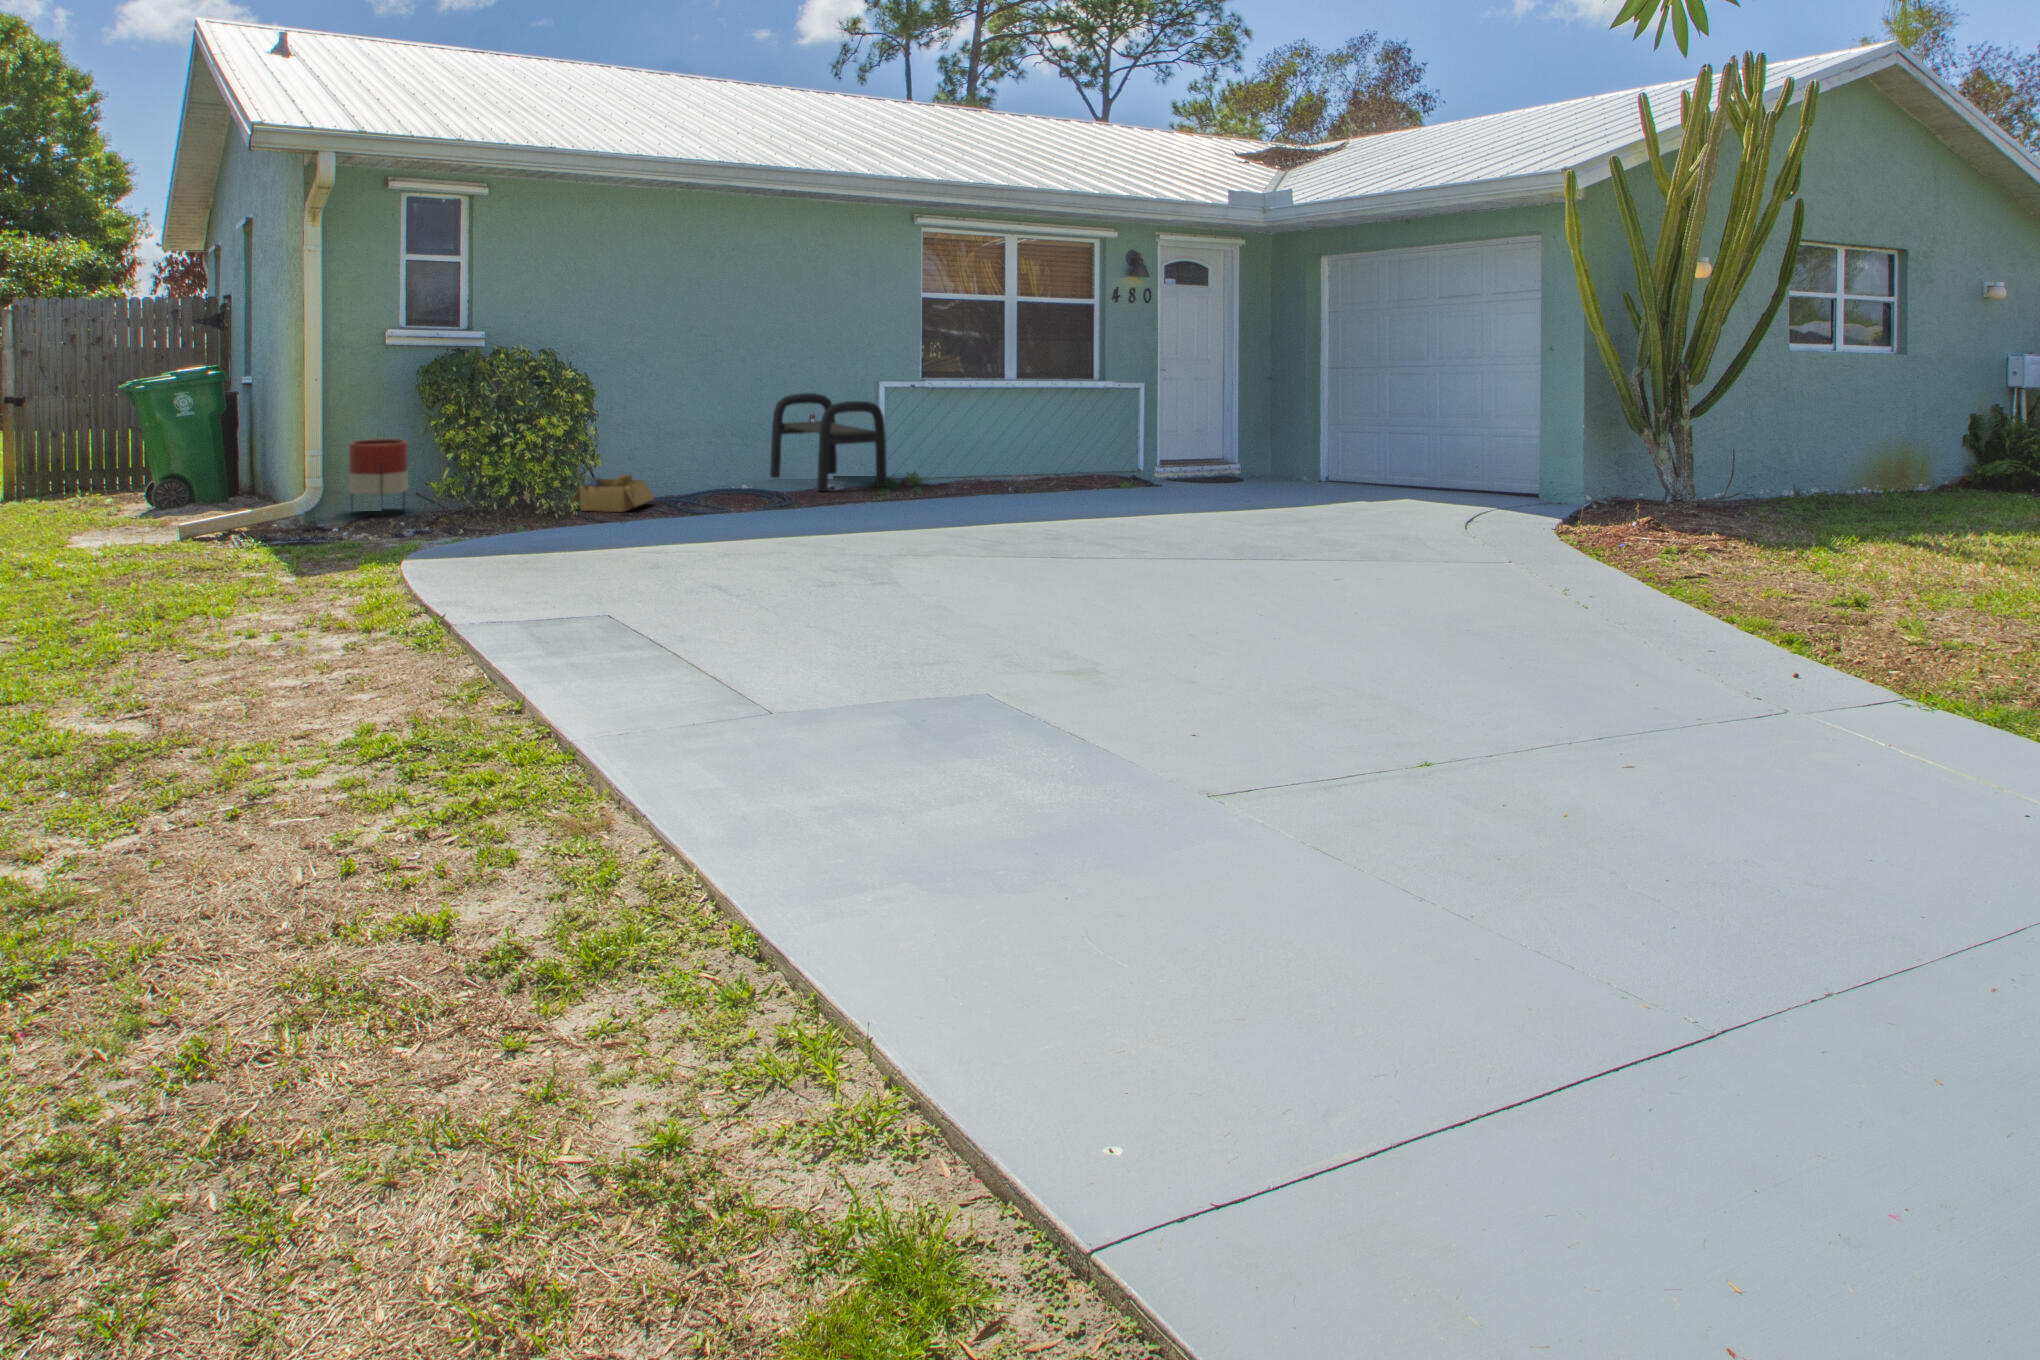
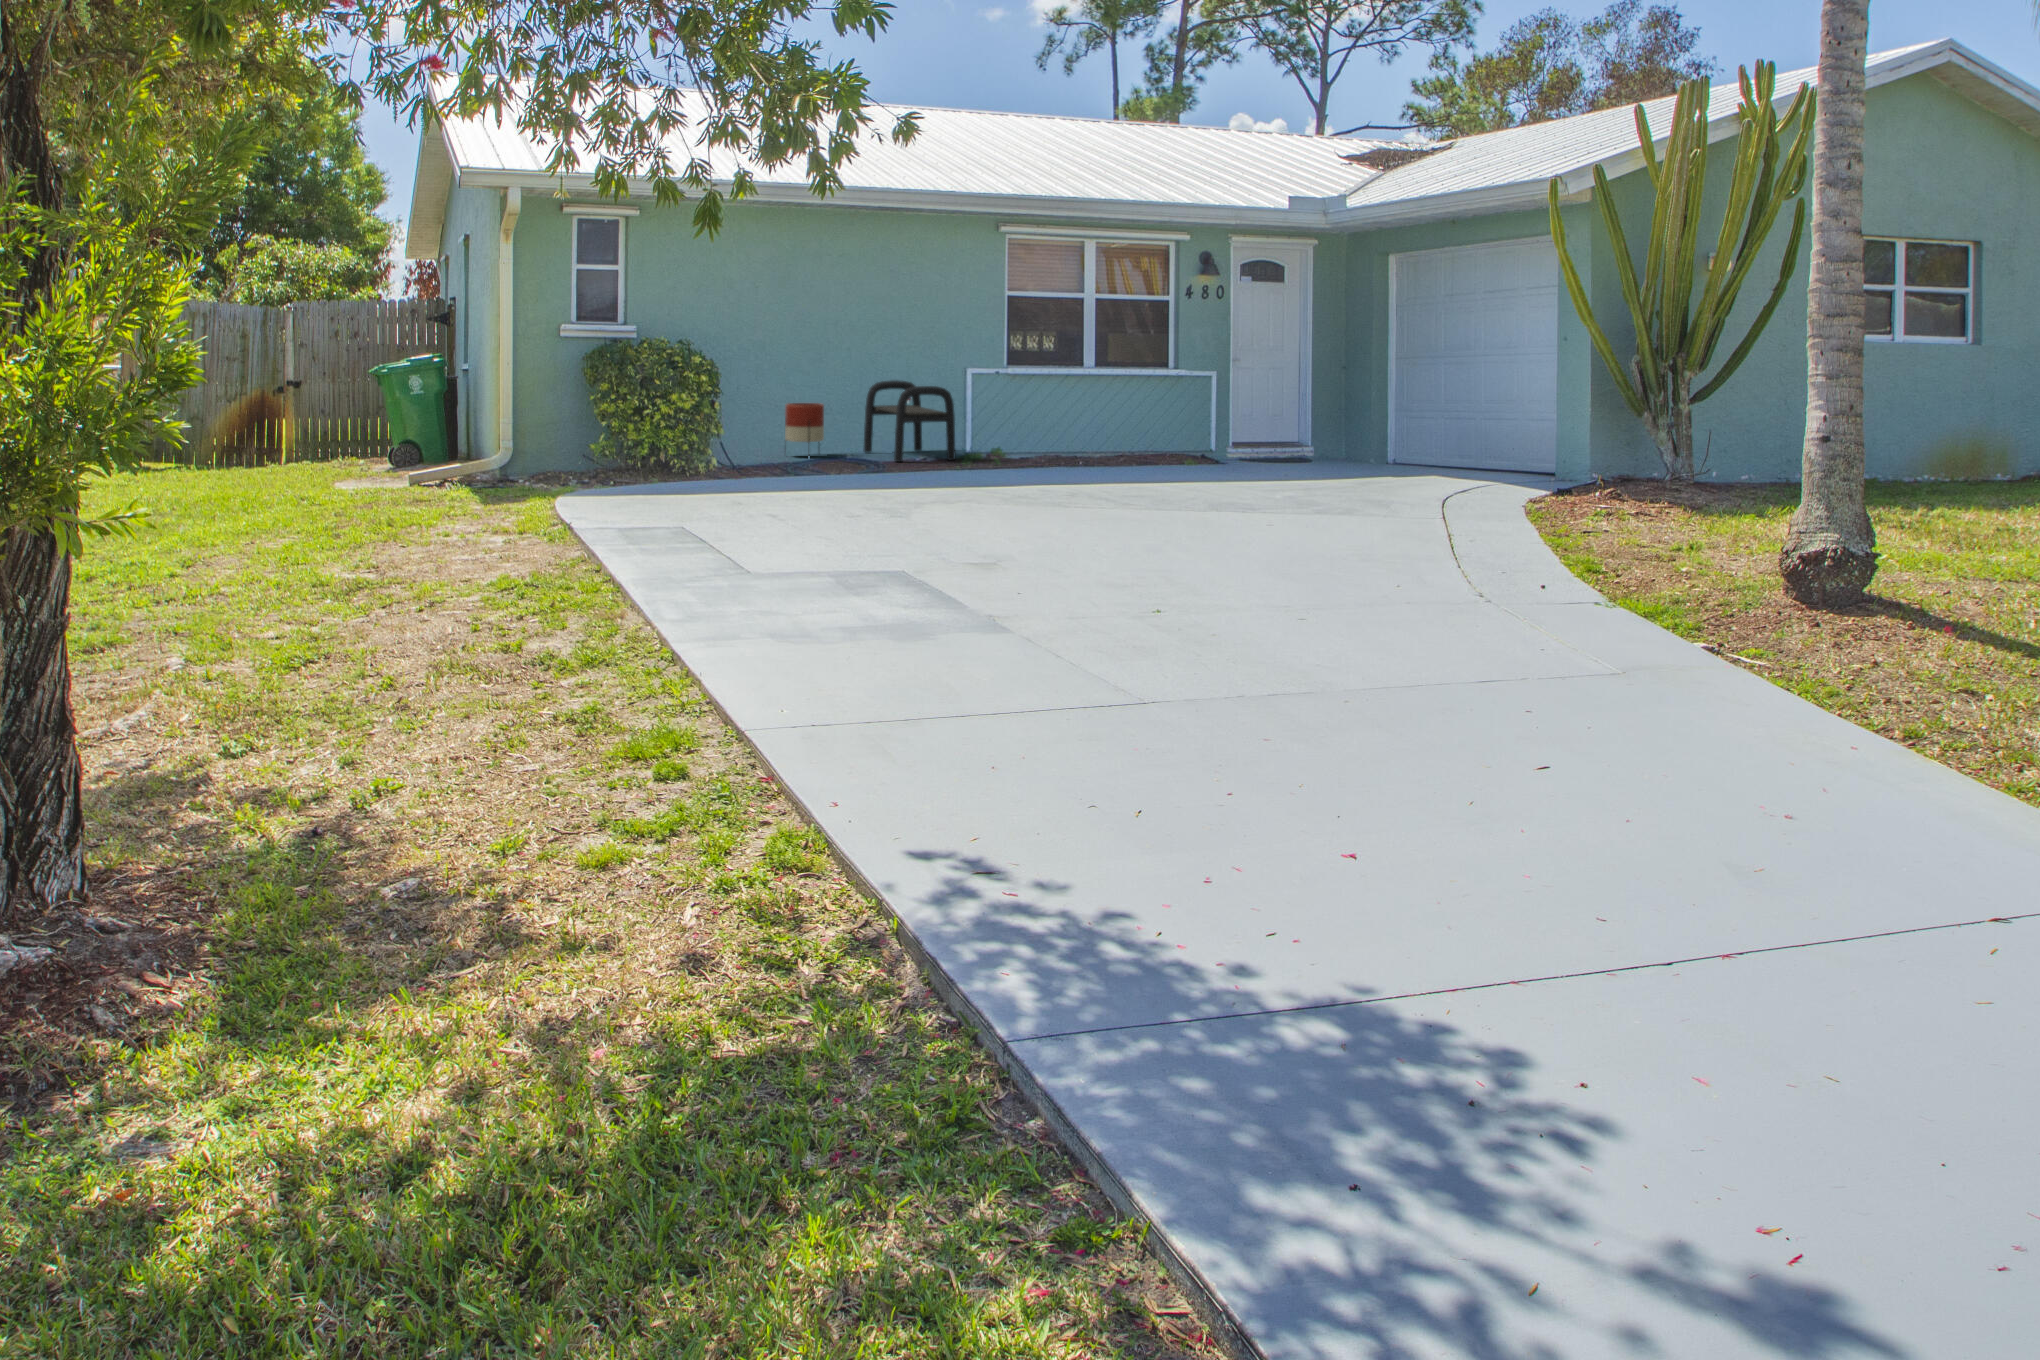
planter: present [349,439,408,510] -> present [785,403,824,456]
cardboard box: present [572,474,654,512] -> none [691,440,758,470]

